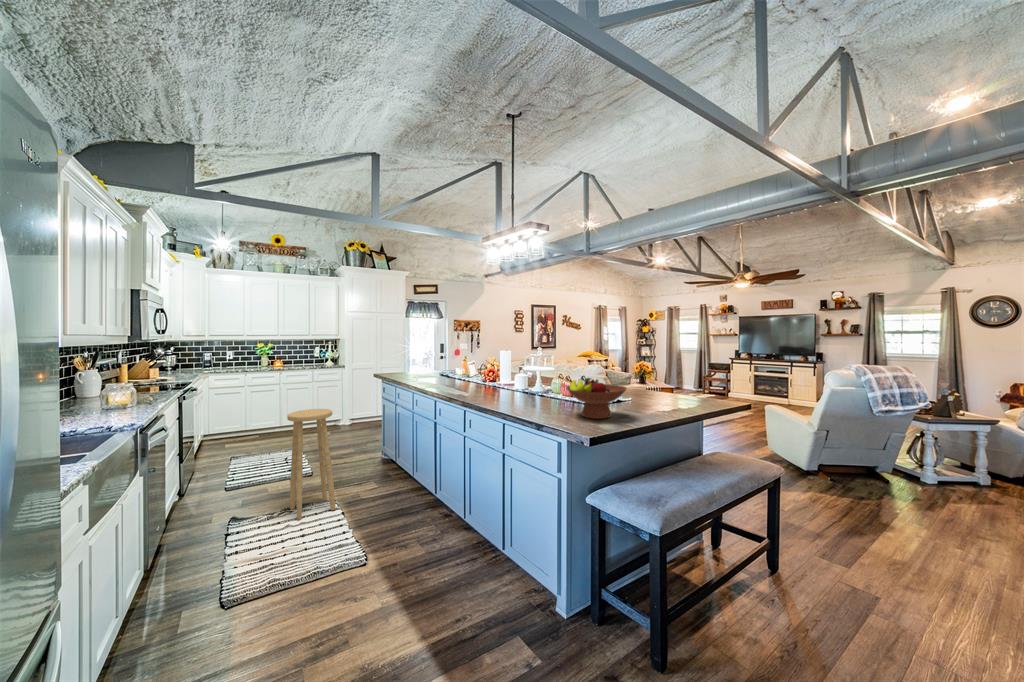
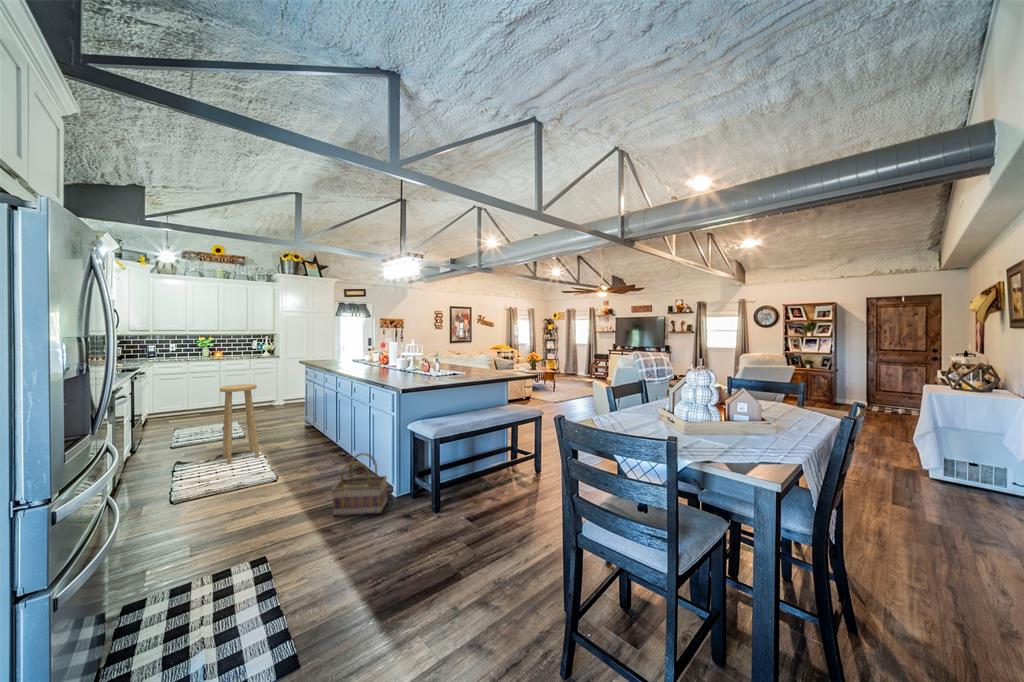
fruit bowl: present [566,378,627,419] -> none [406,356,444,380]
basket: none [472,540,554,654] -> present [332,453,387,516]

